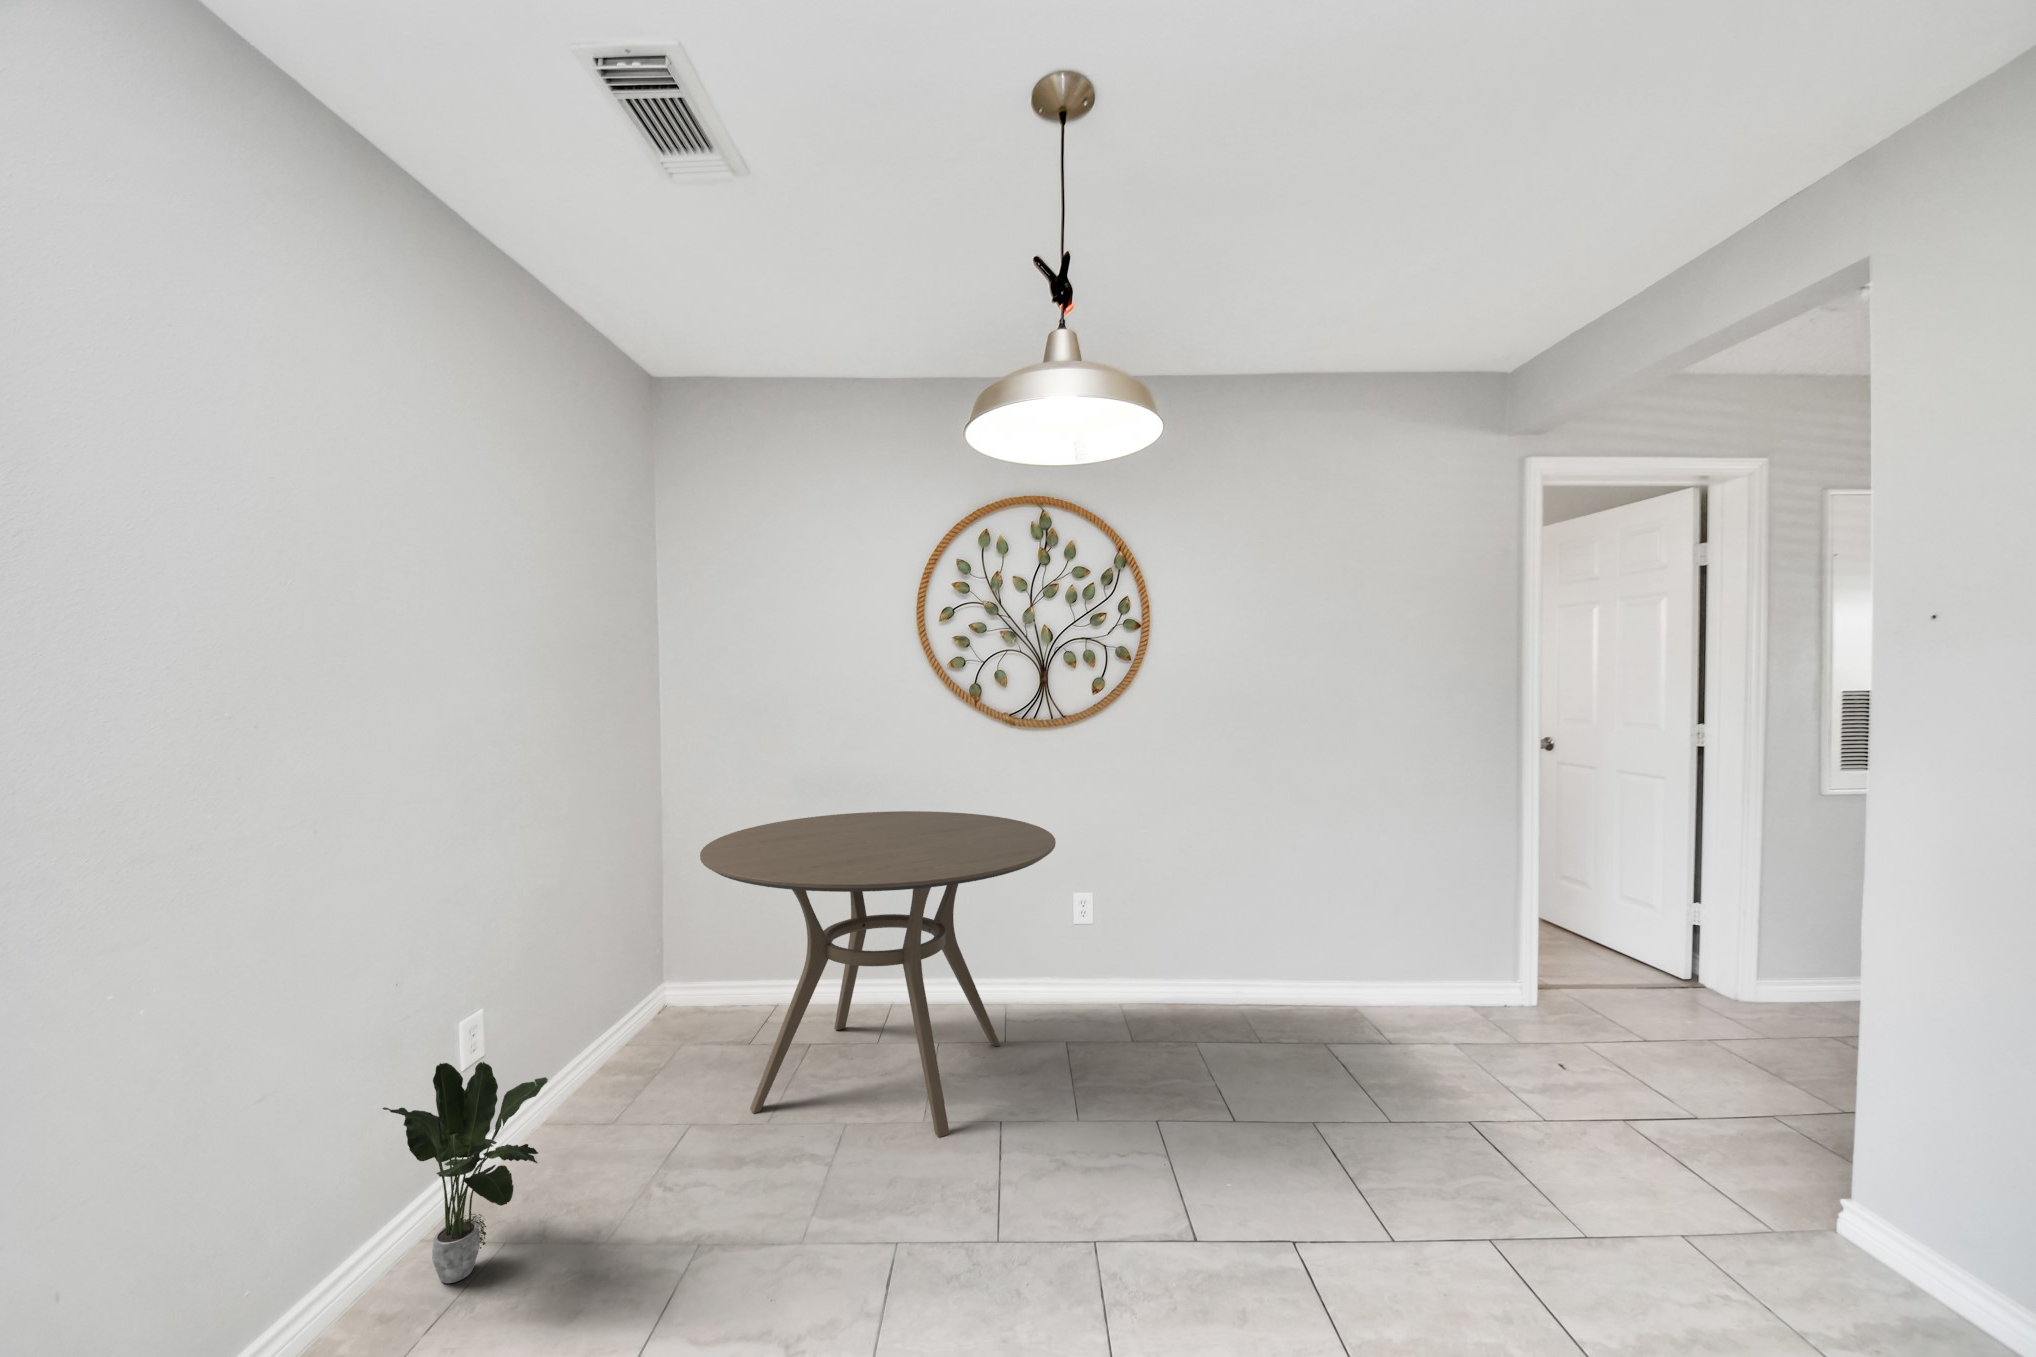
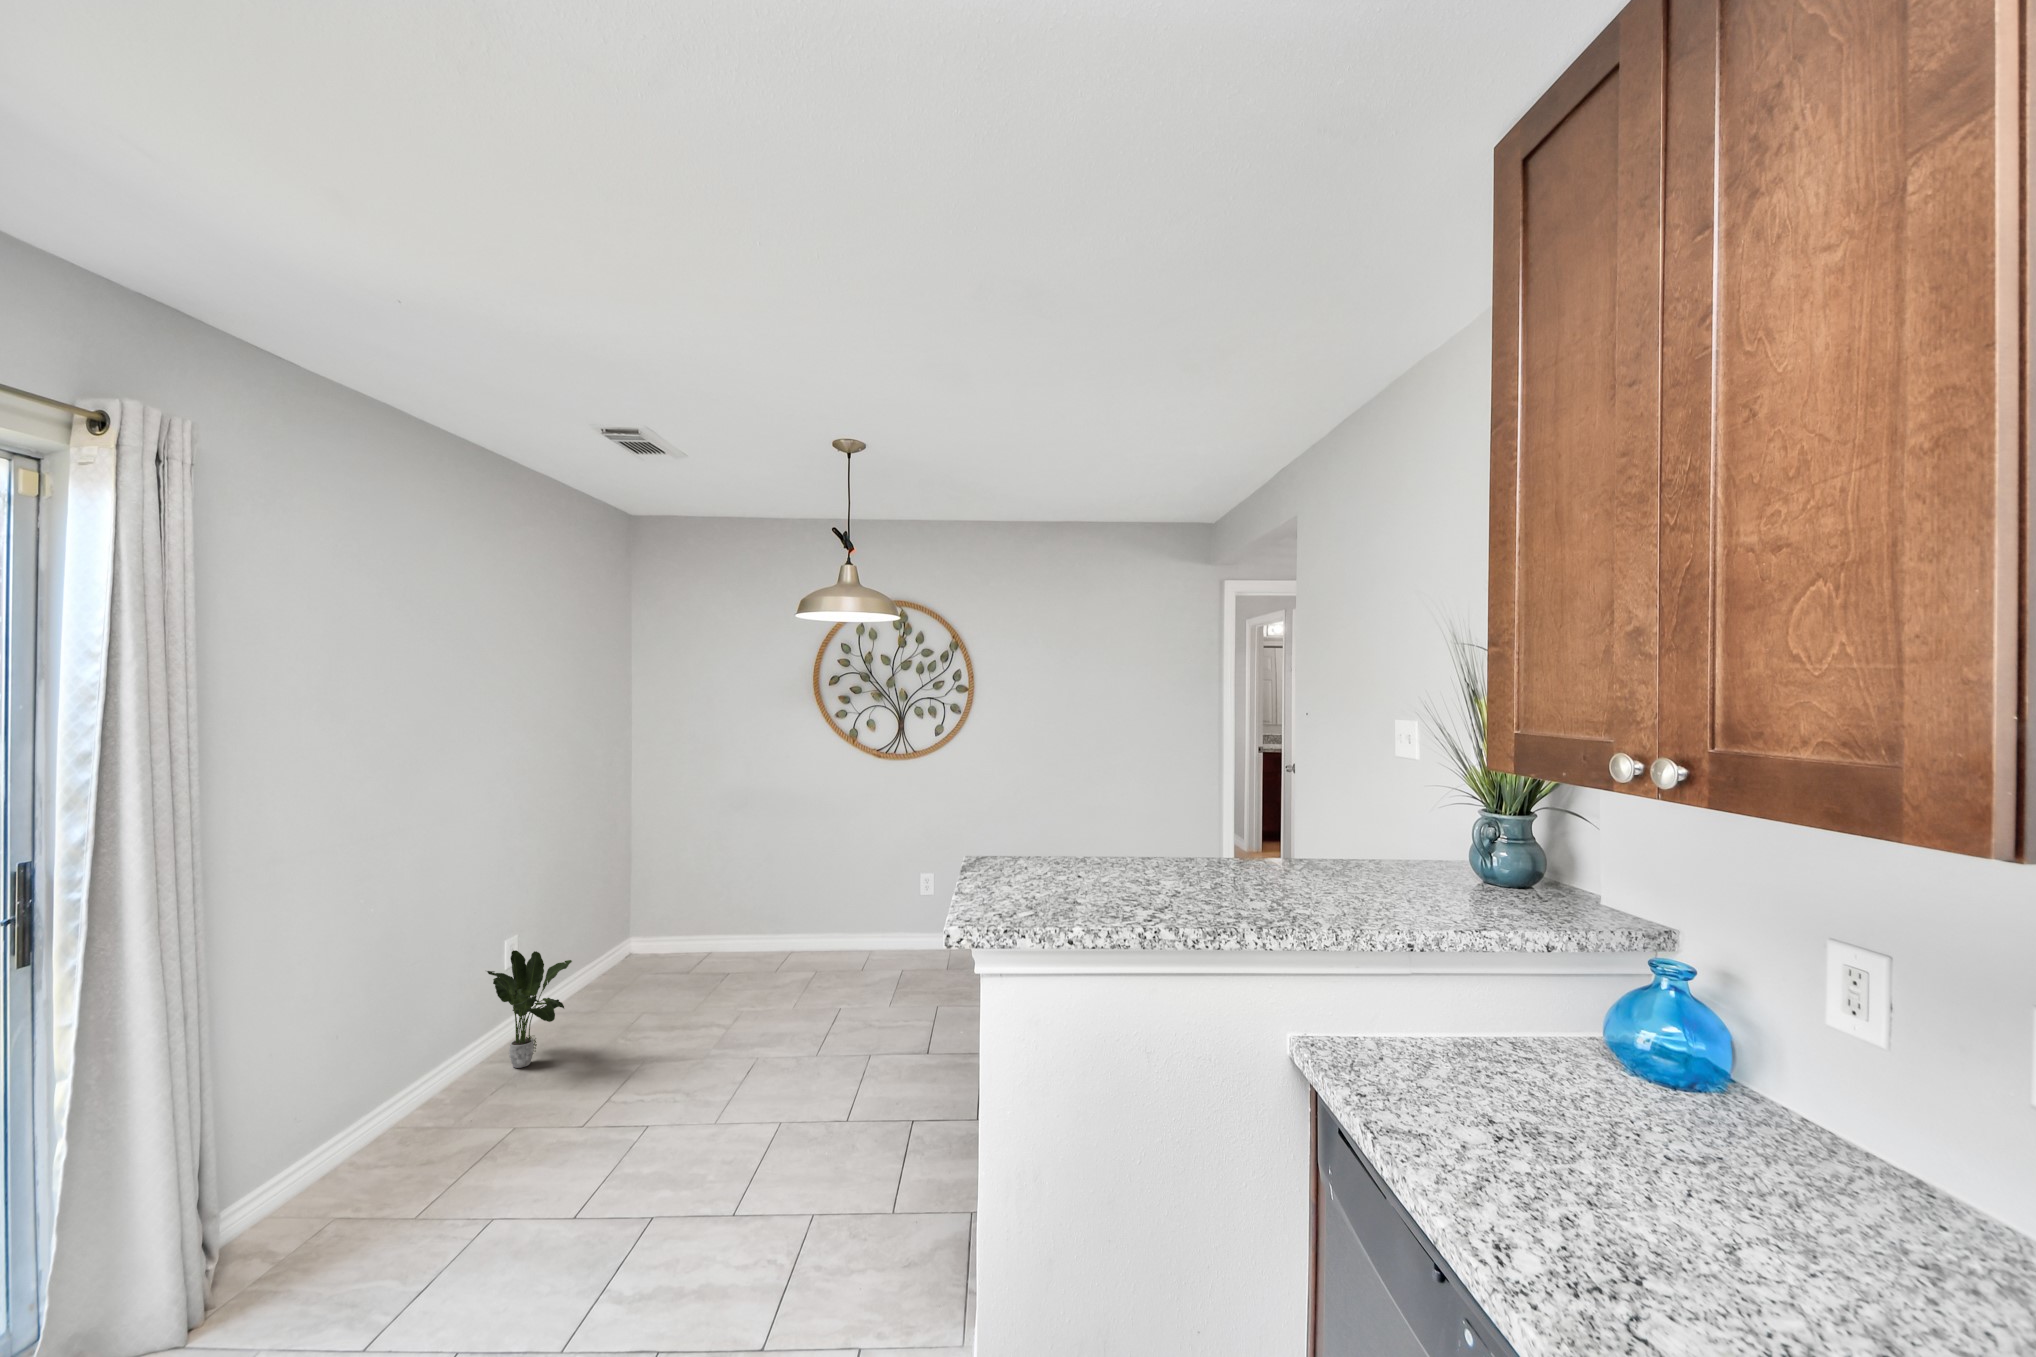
dining table: present [700,811,1056,1137] -> none [659,817,891,1014]

